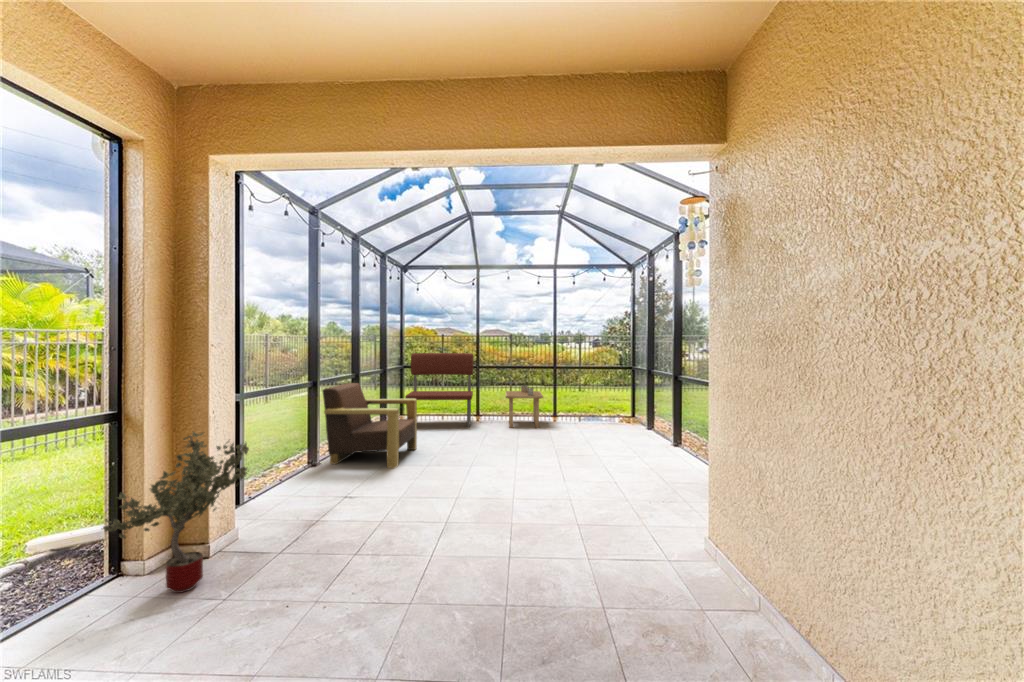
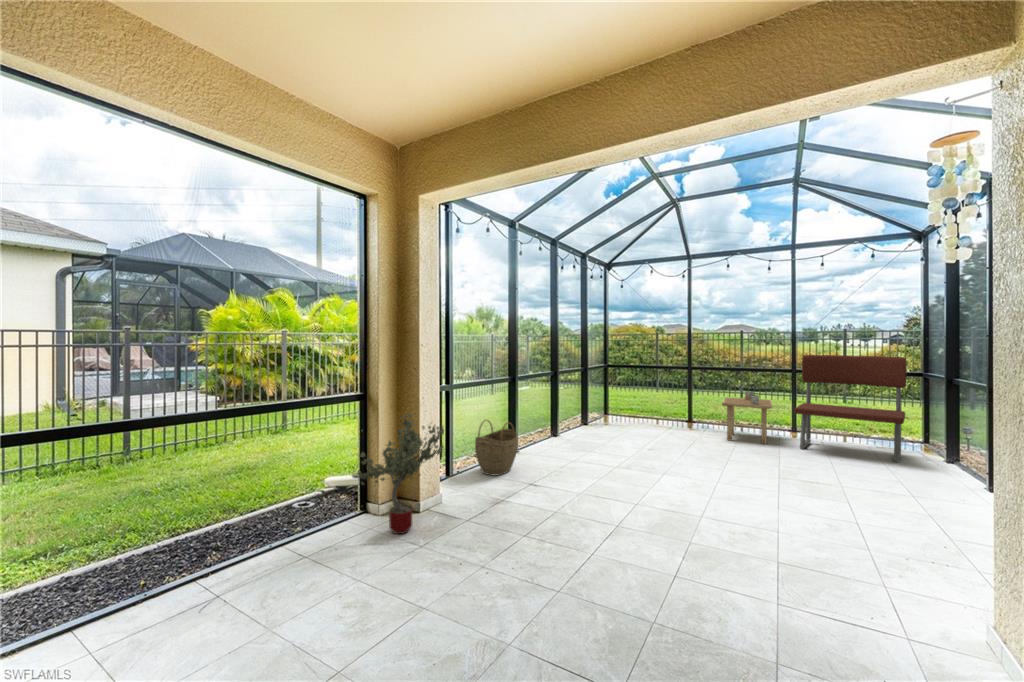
bench: present [405,353,473,427] -> present [794,355,906,462]
armchair: present [323,383,417,468] -> none [523,380,613,467]
woven basket: none [270,431,322,494] -> present [475,419,517,475]

